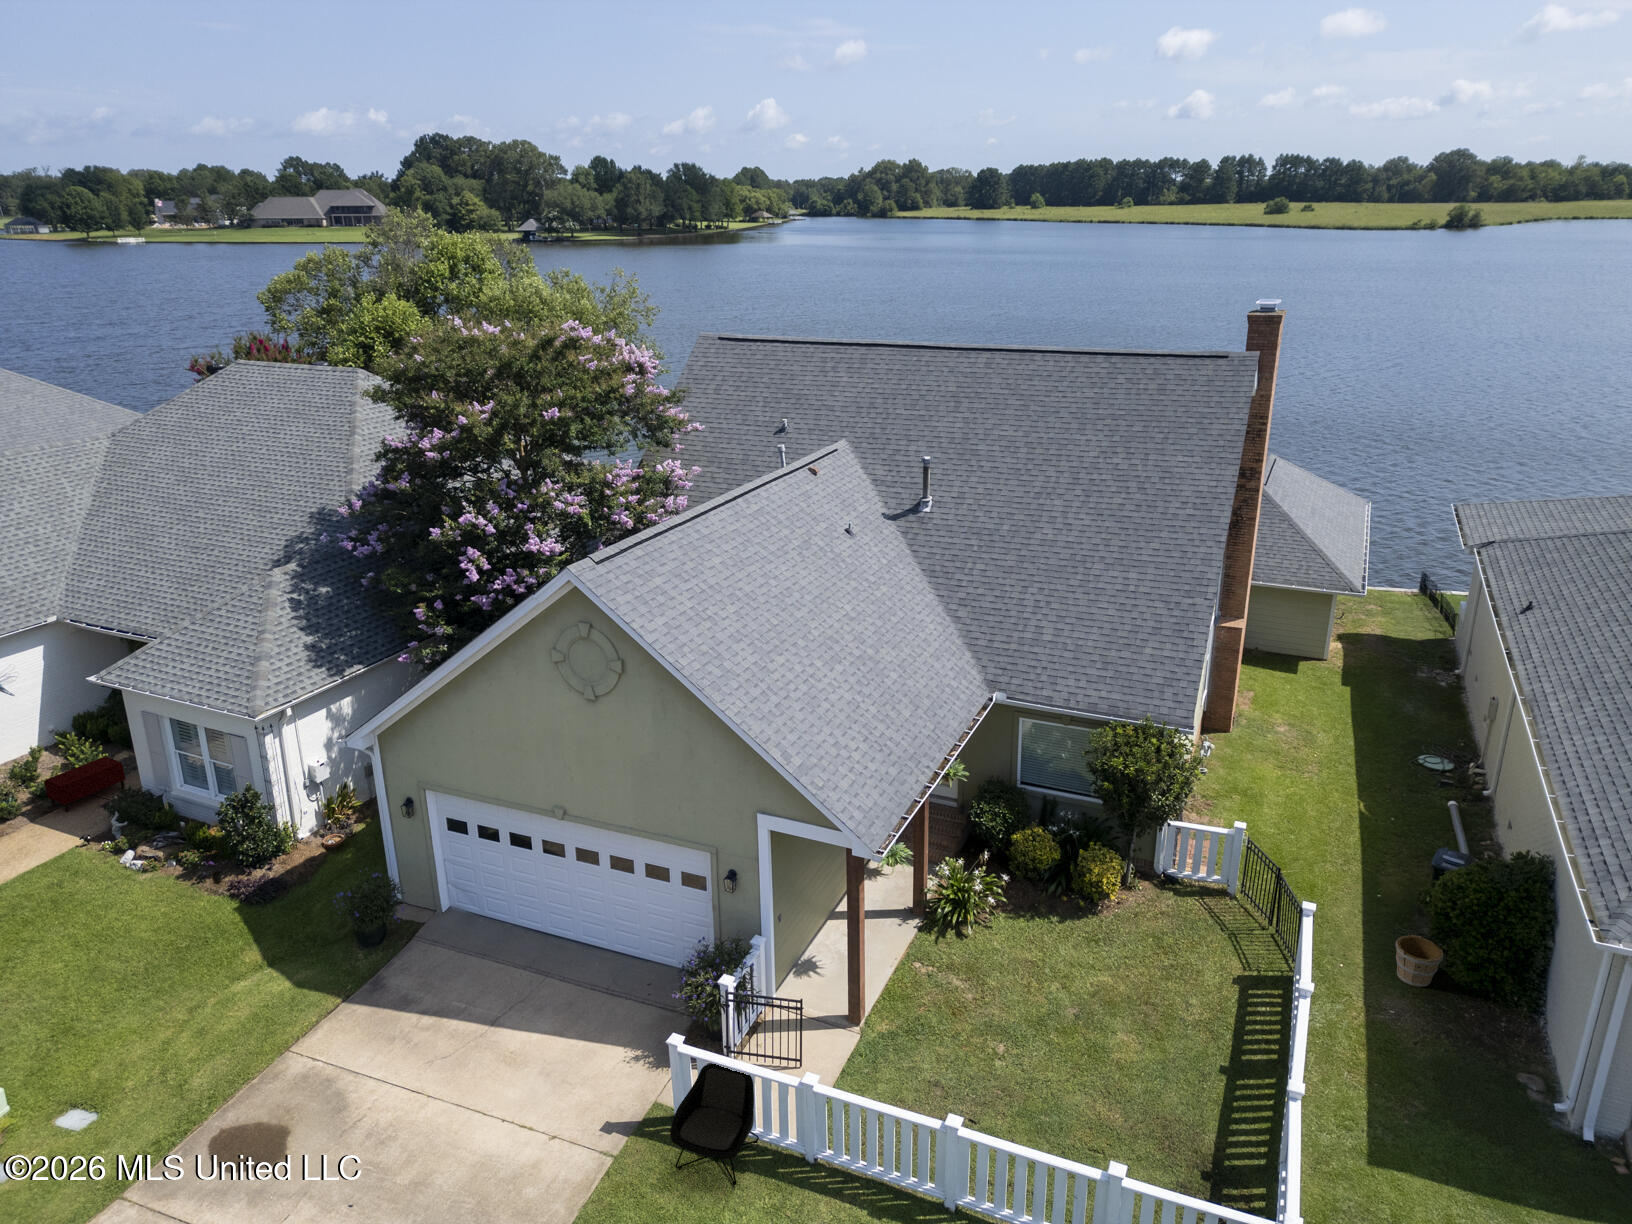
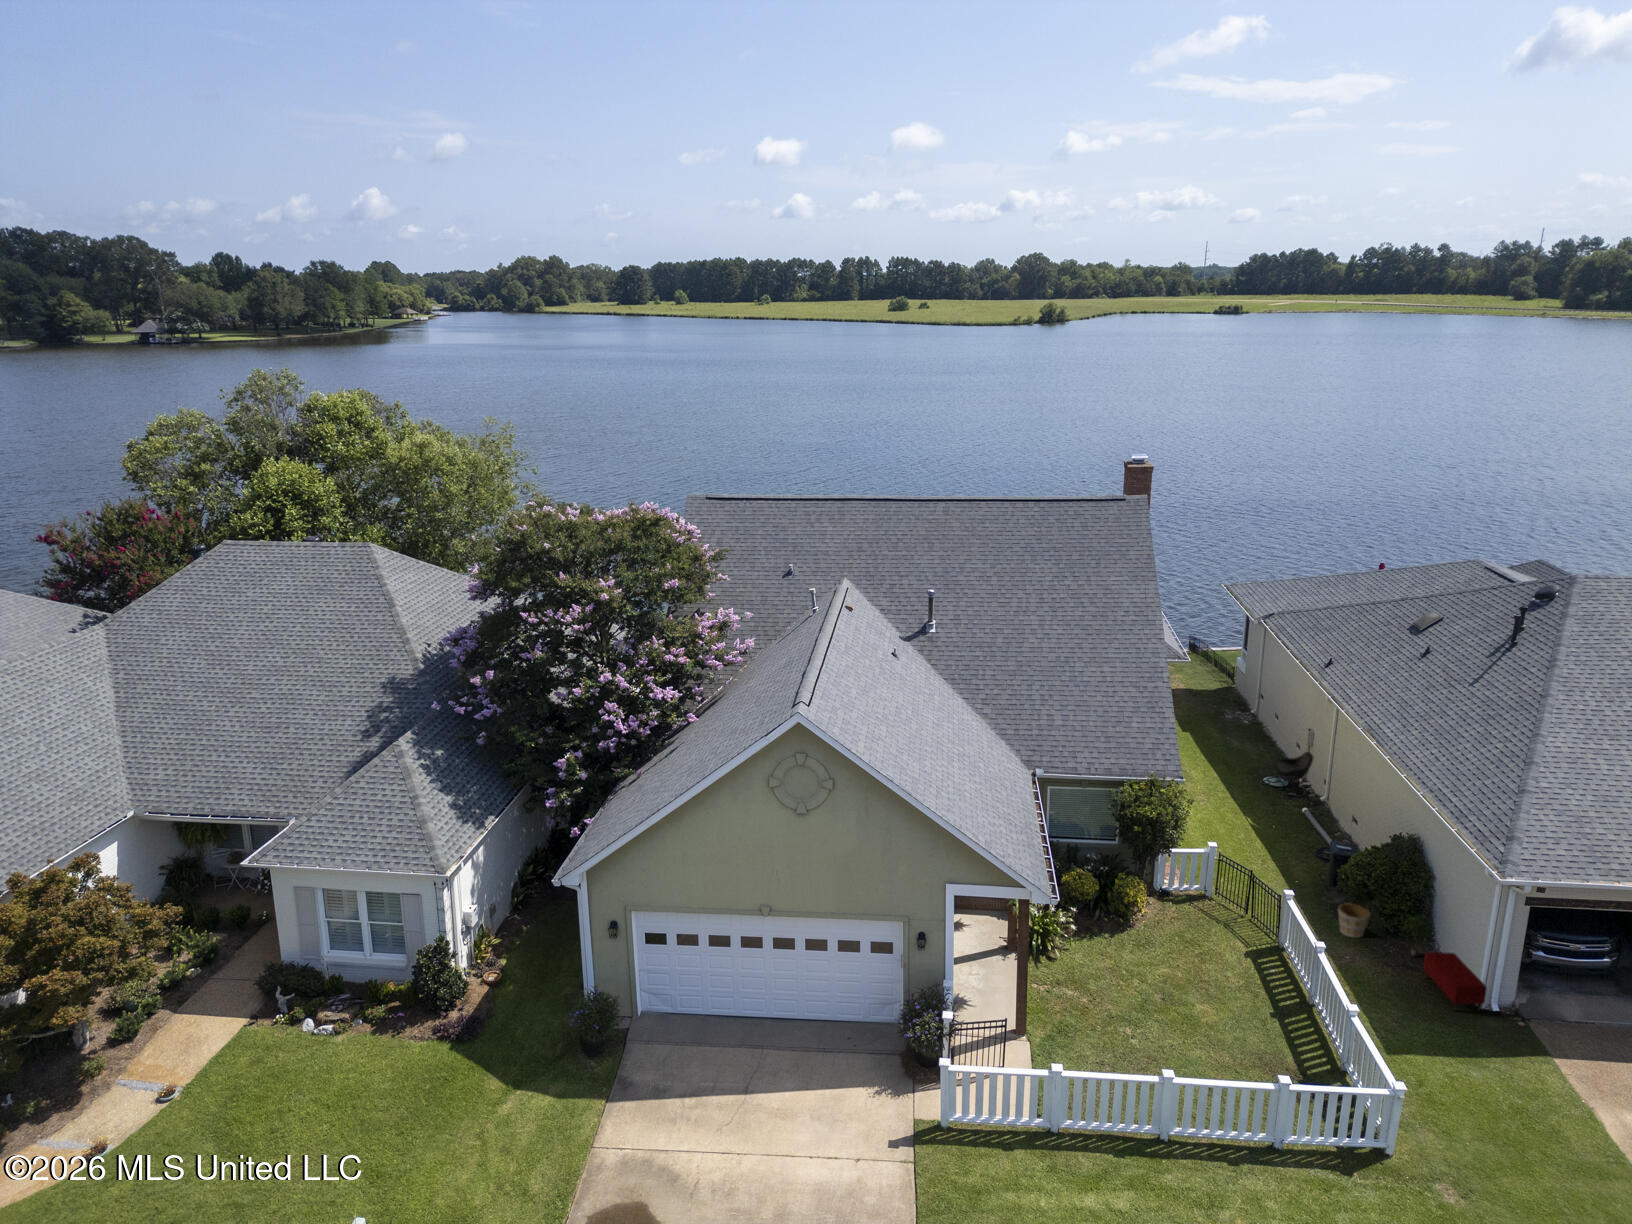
bench: present [44,757,125,812] -> present [1423,952,1487,1011]
potted plant: present [192,835,234,883] -> present [1403,915,1430,957]
lounge chair: present [670,1063,759,1185] -> present [1275,752,1314,786]

